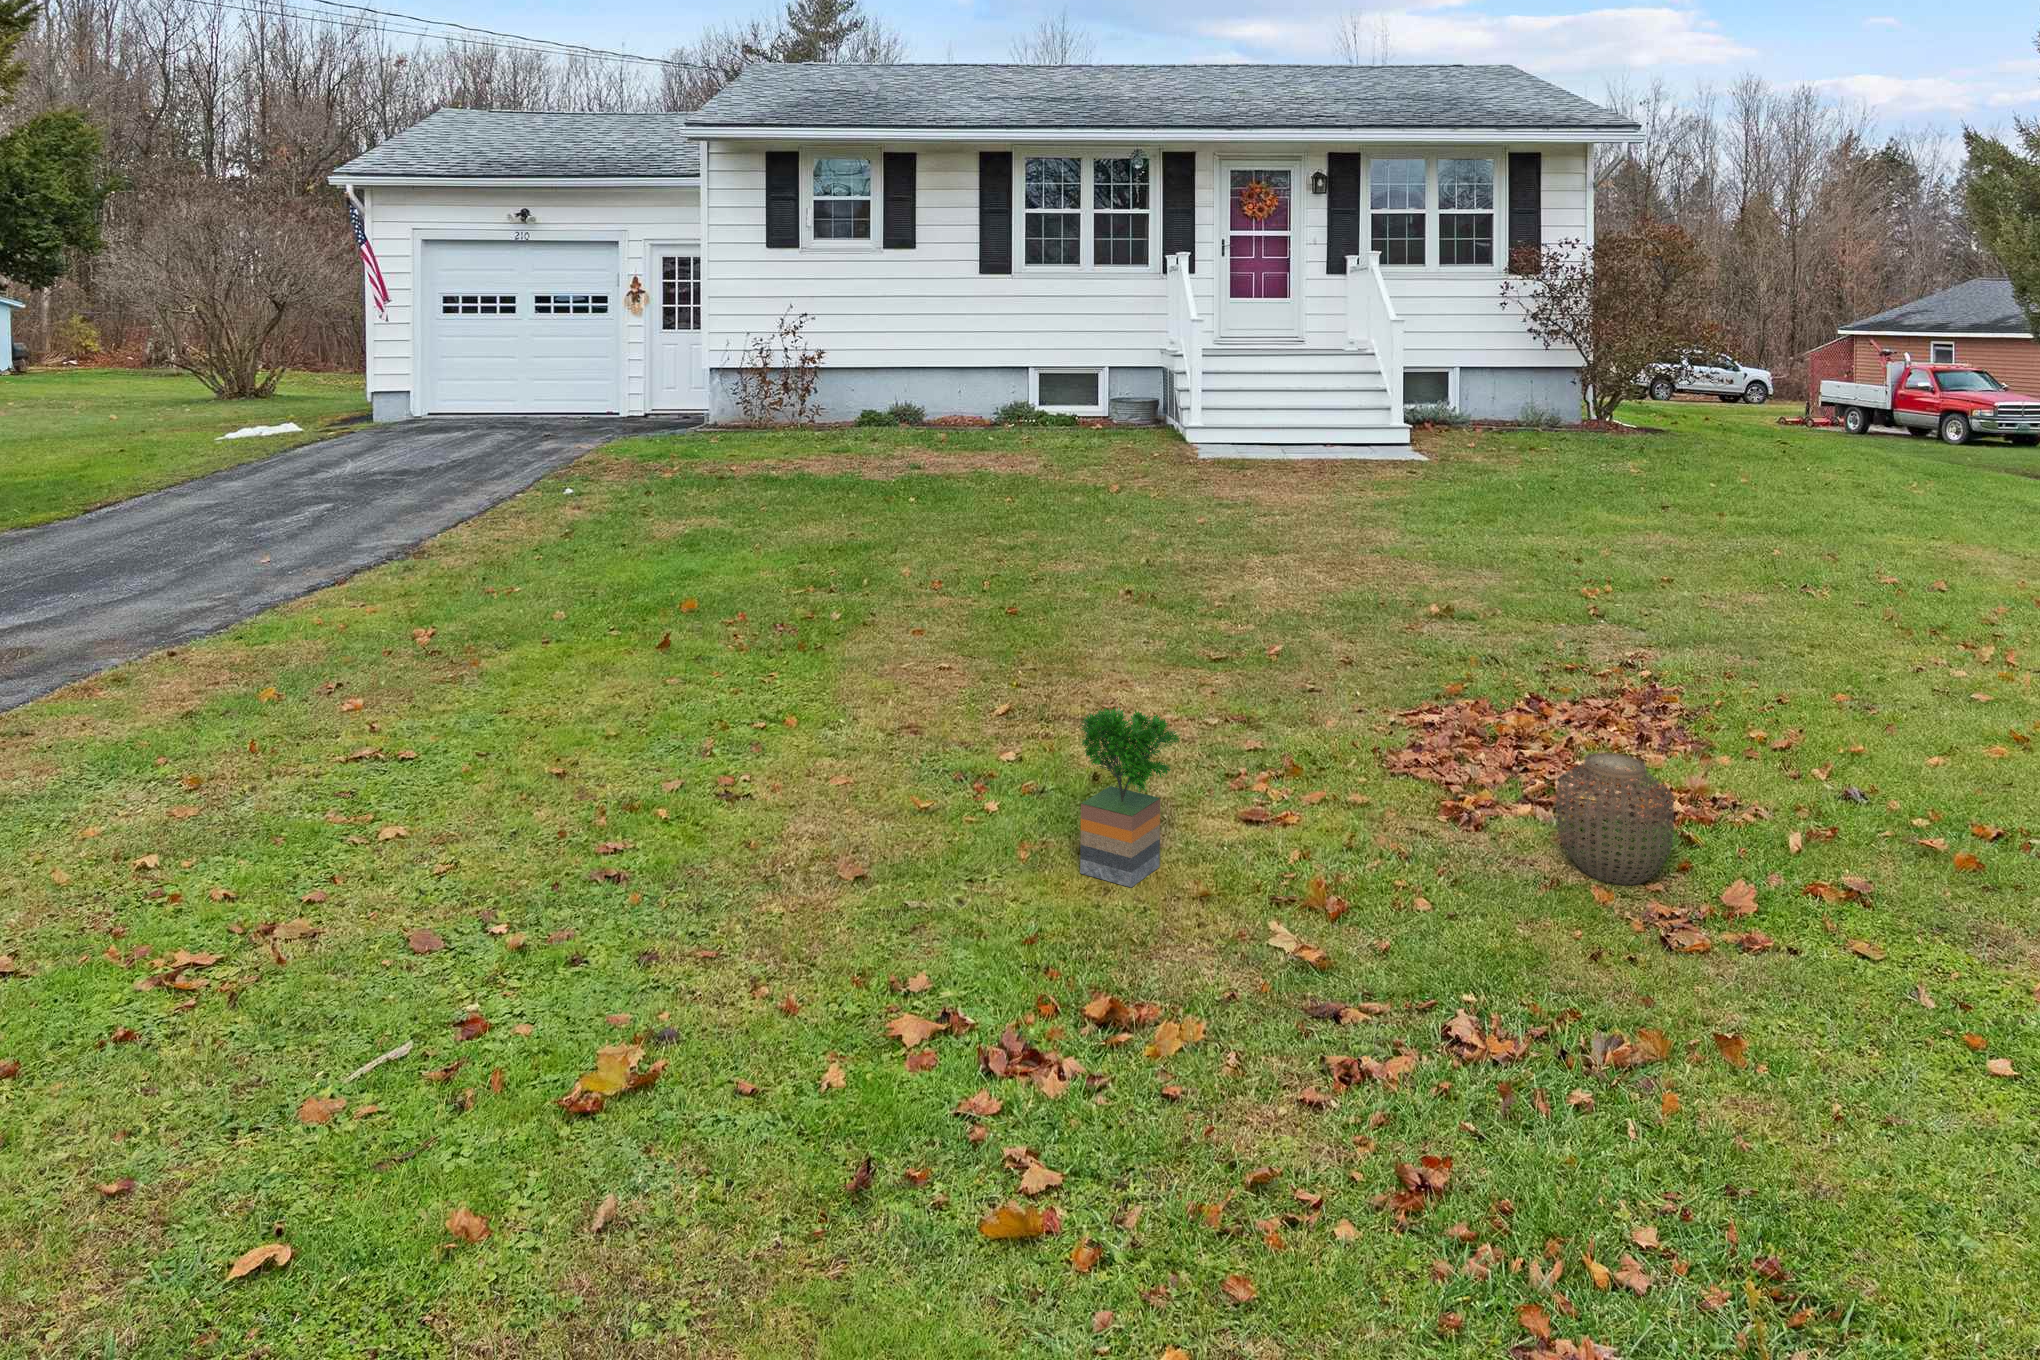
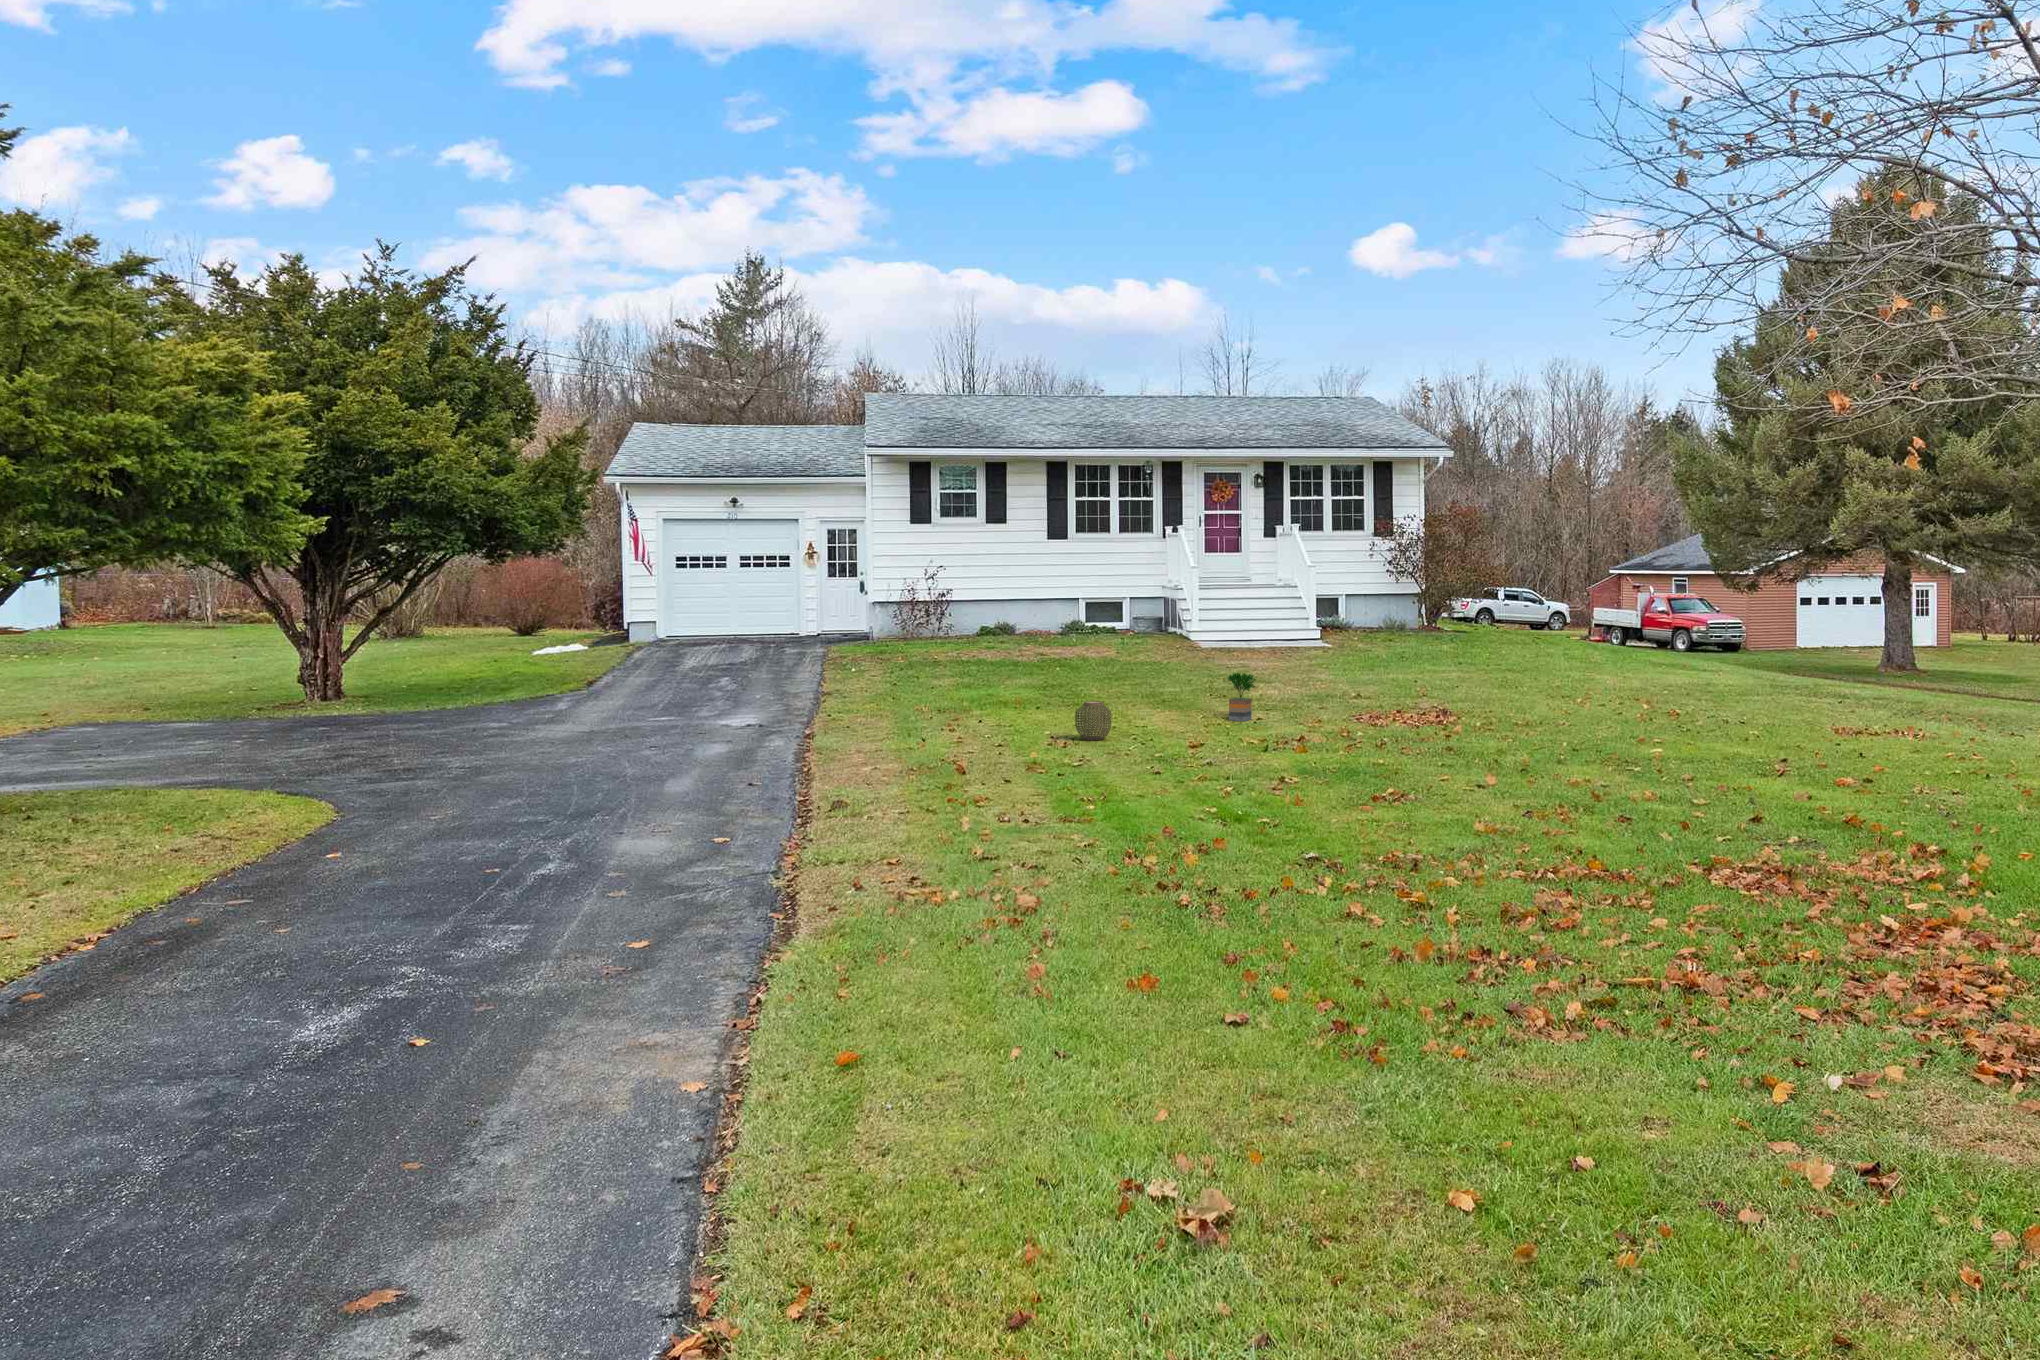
woven basket: present [1556,752,1674,885] -> present [1075,701,1111,741]

